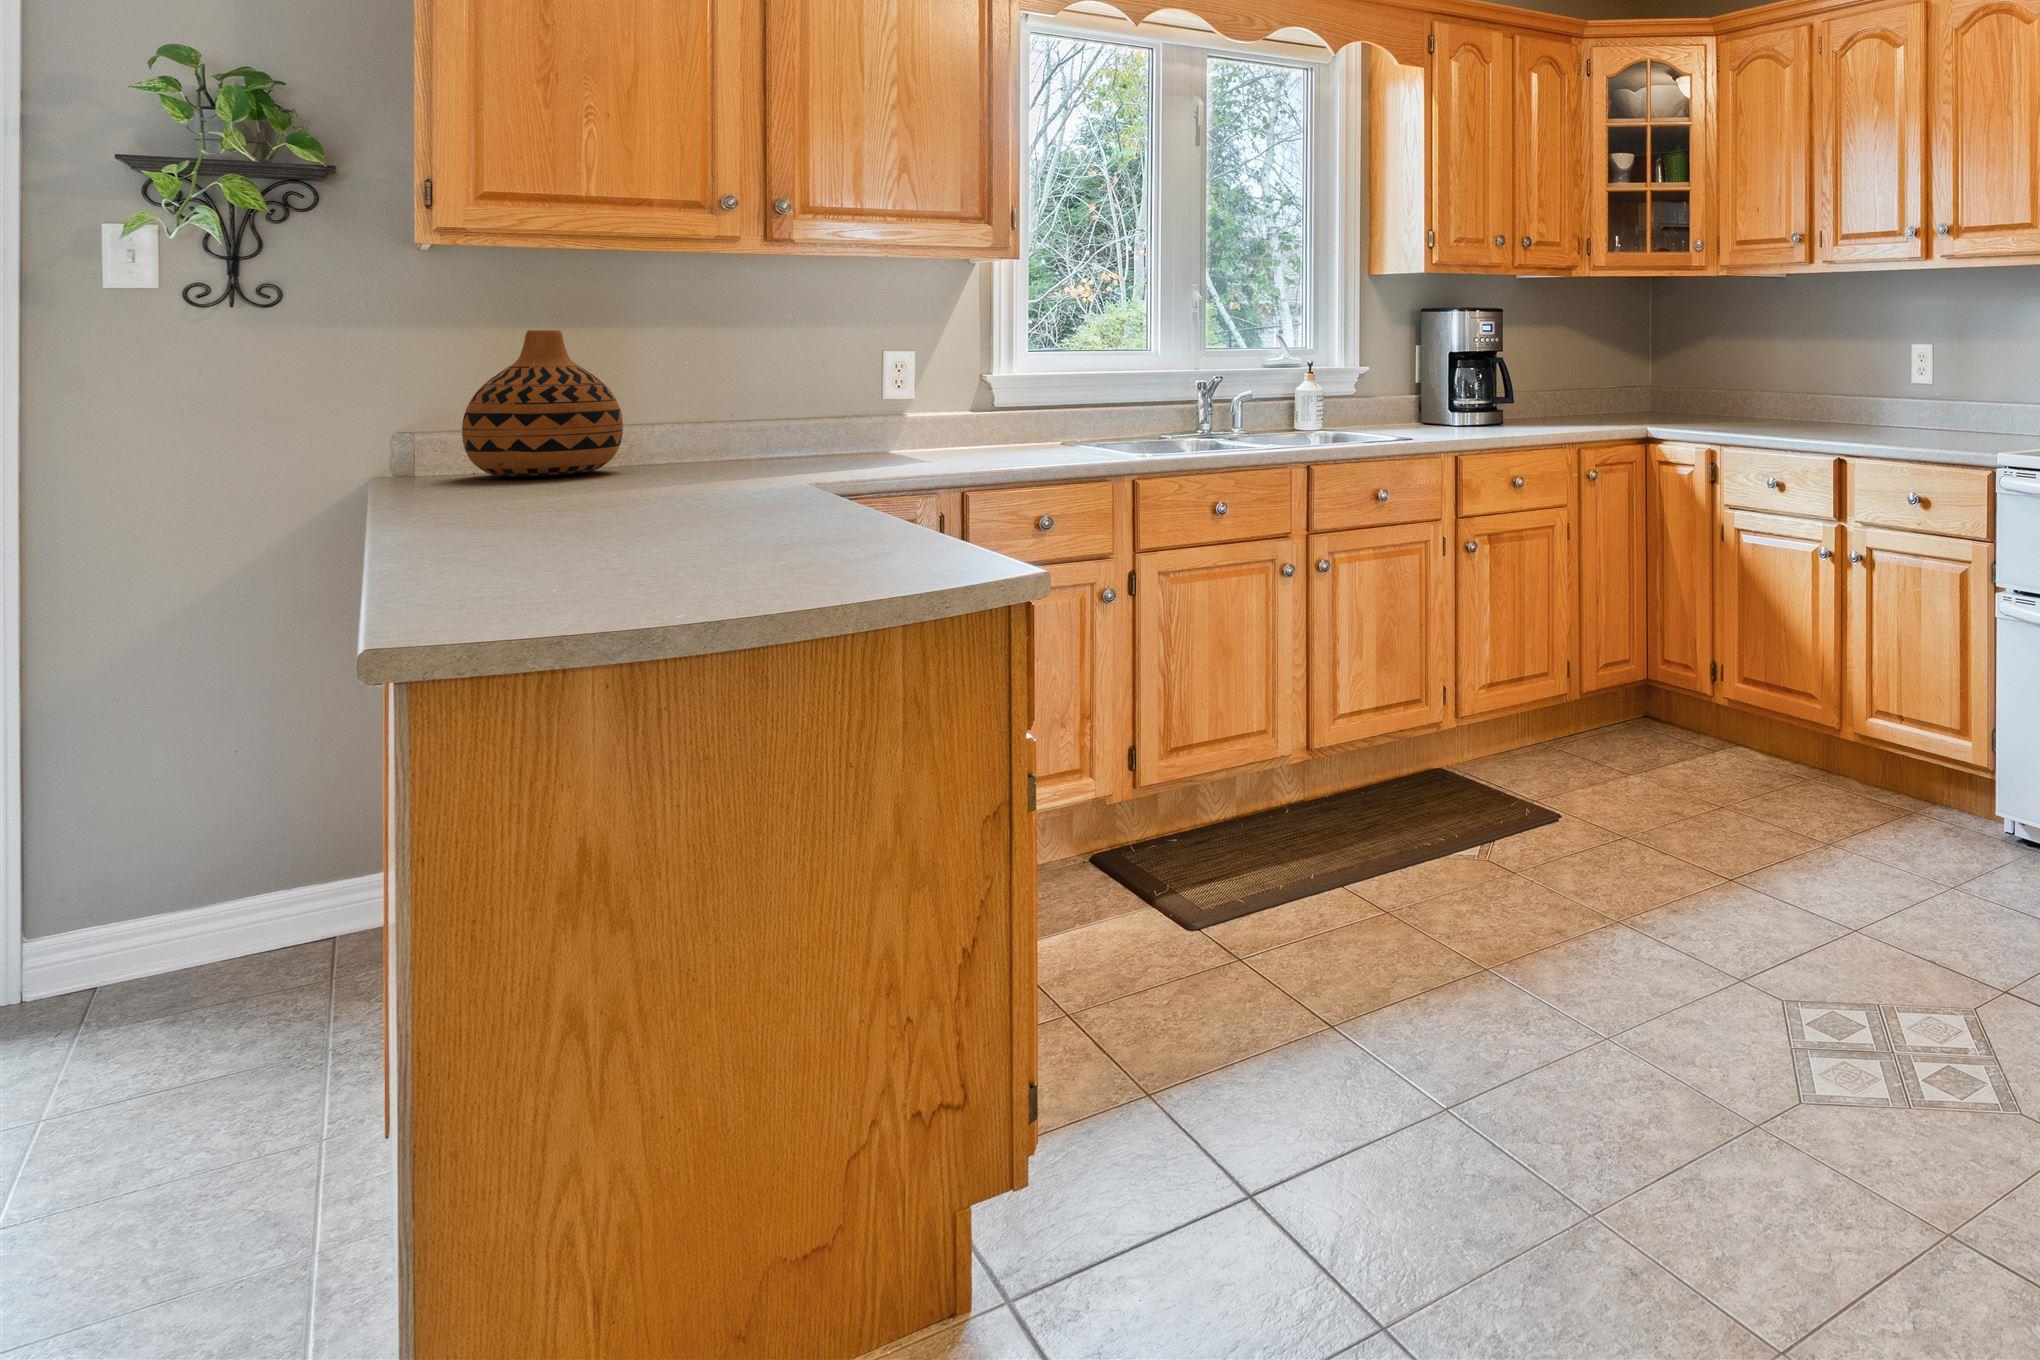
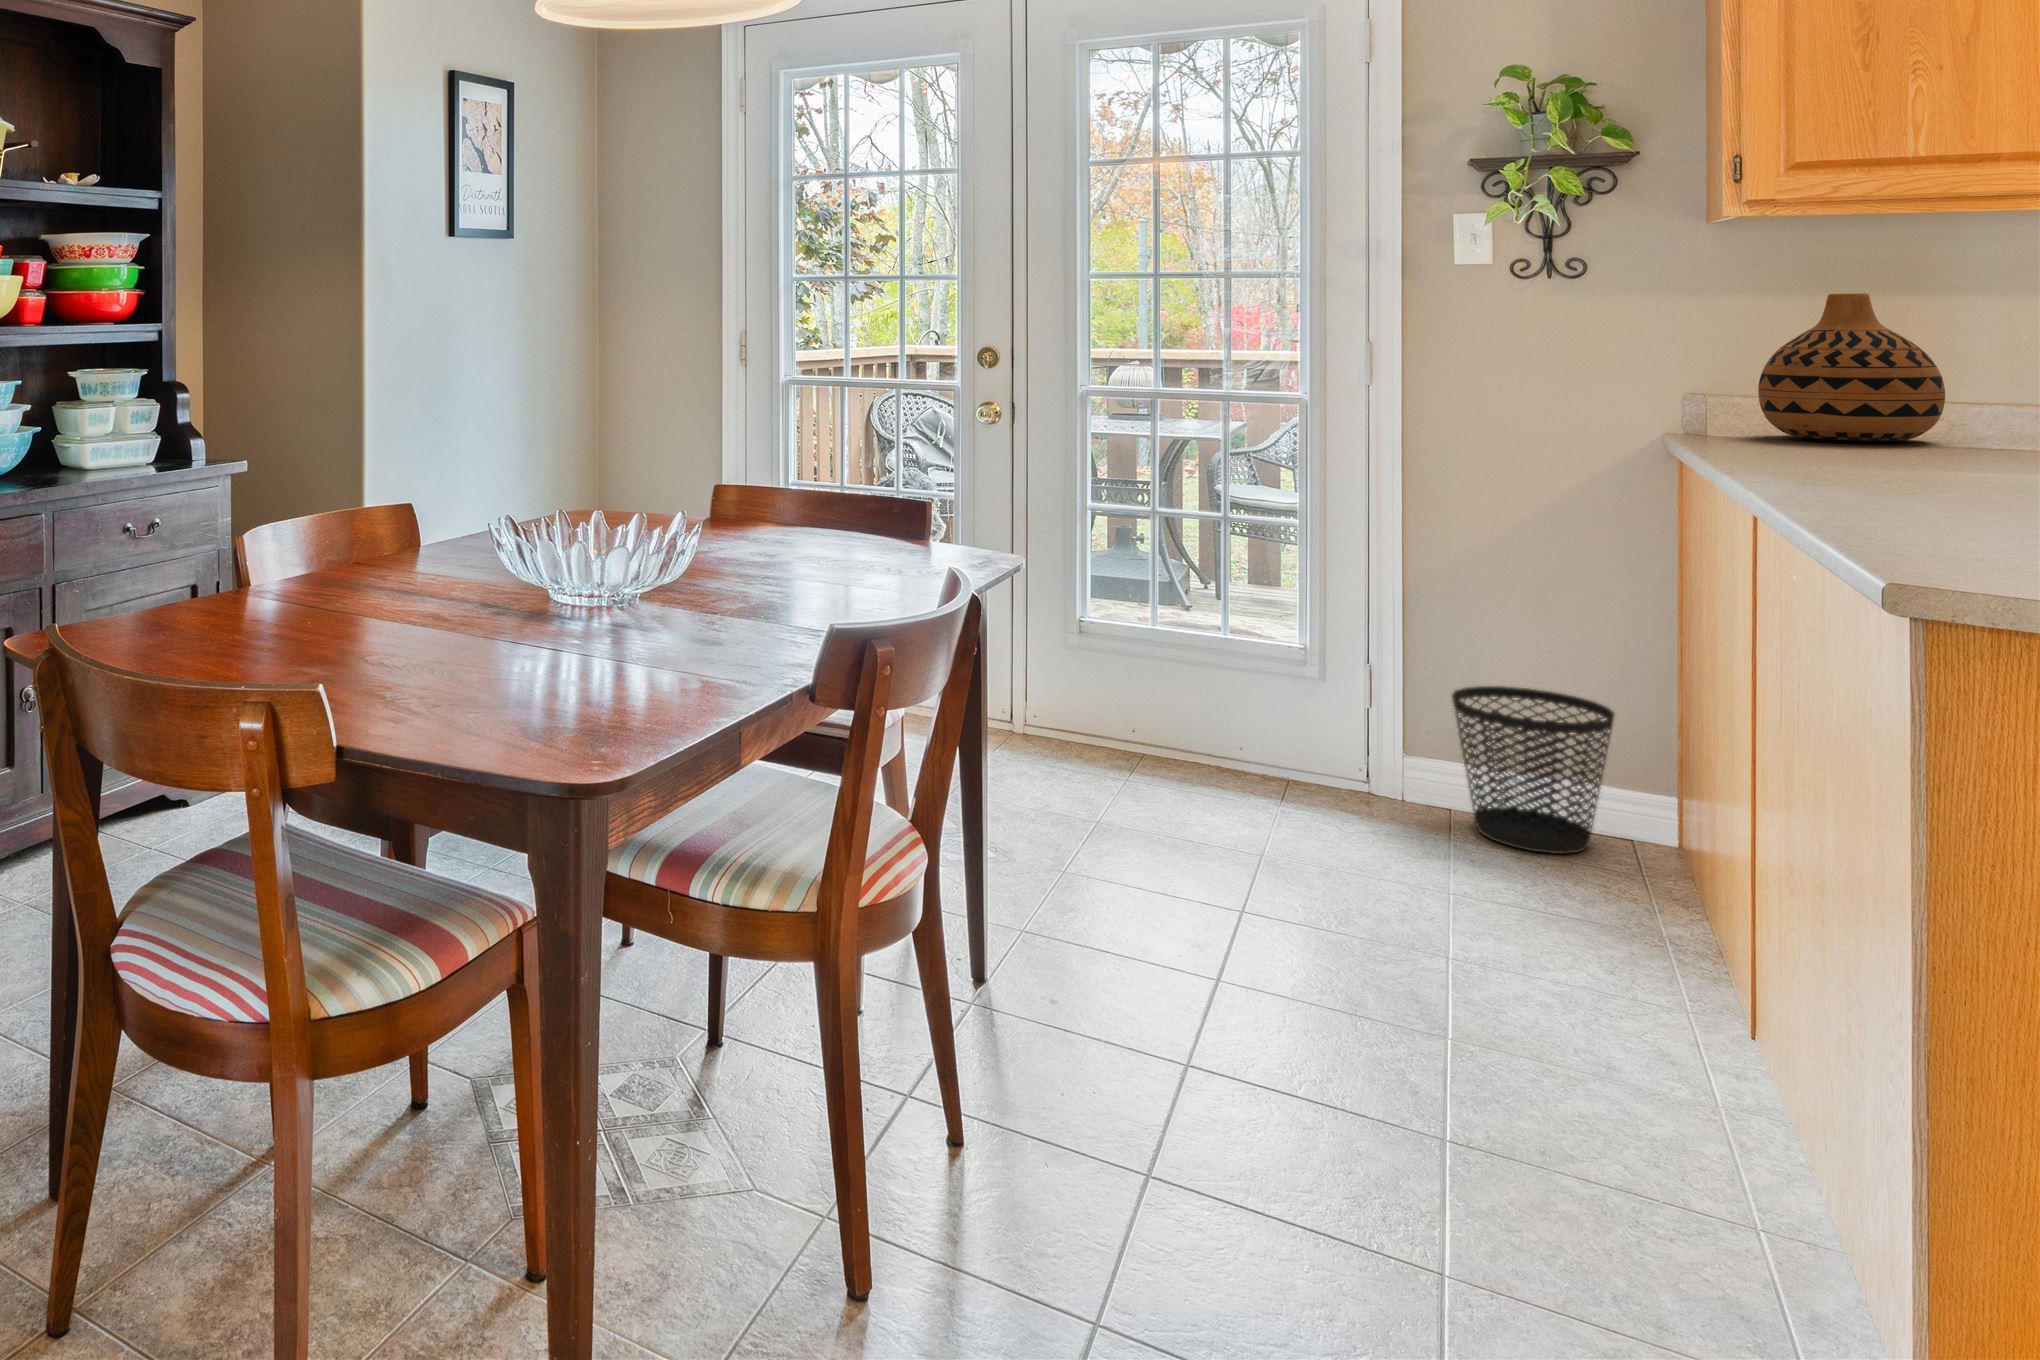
wastebasket: none [82,802,301,1018] -> present [1452,686,1614,854]

